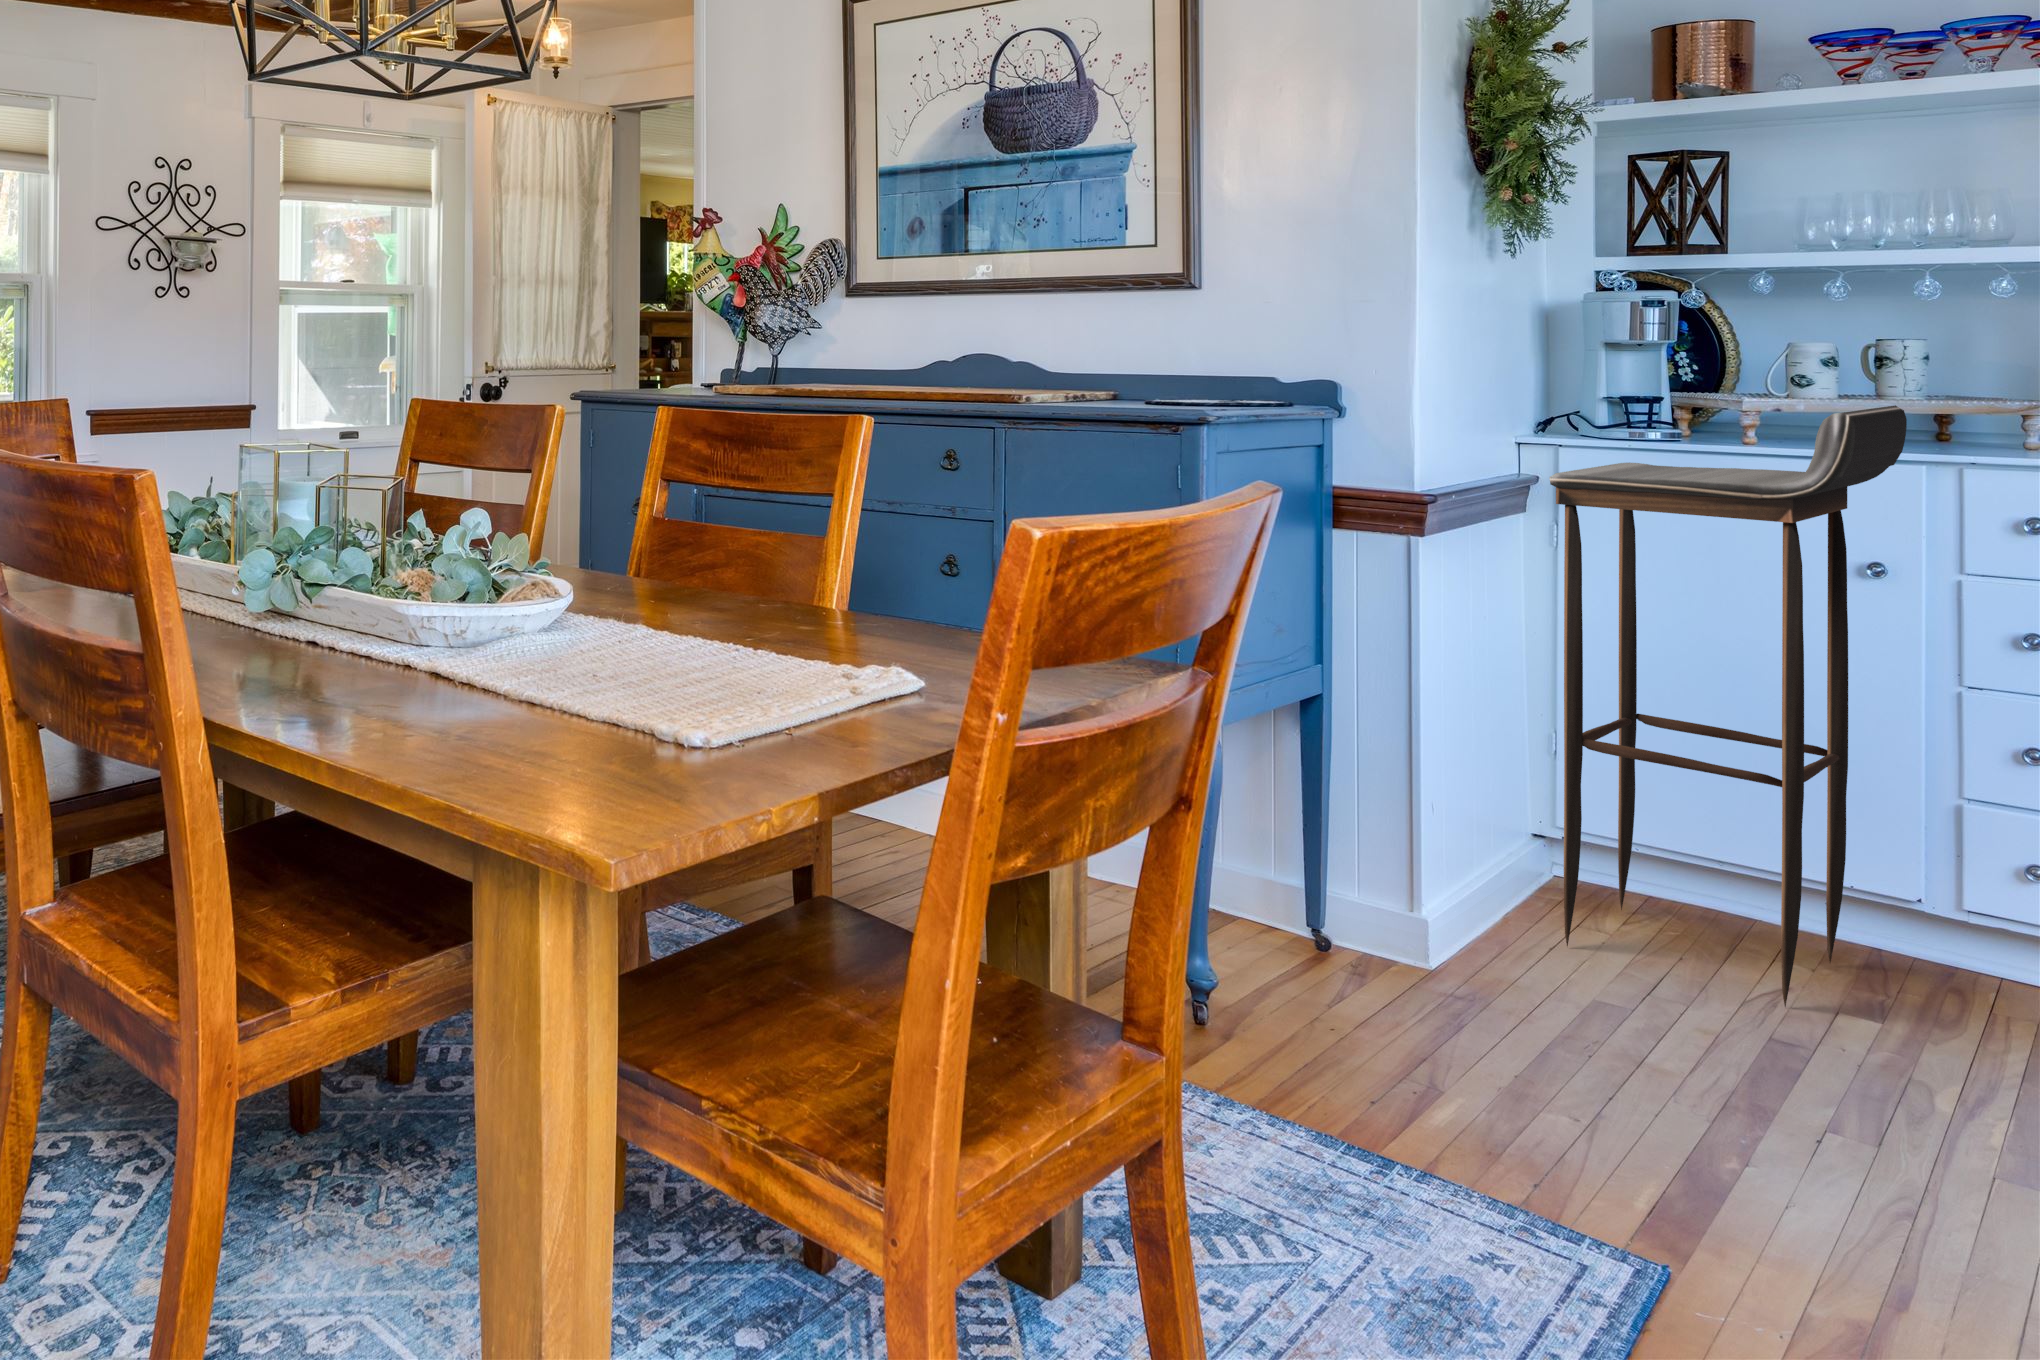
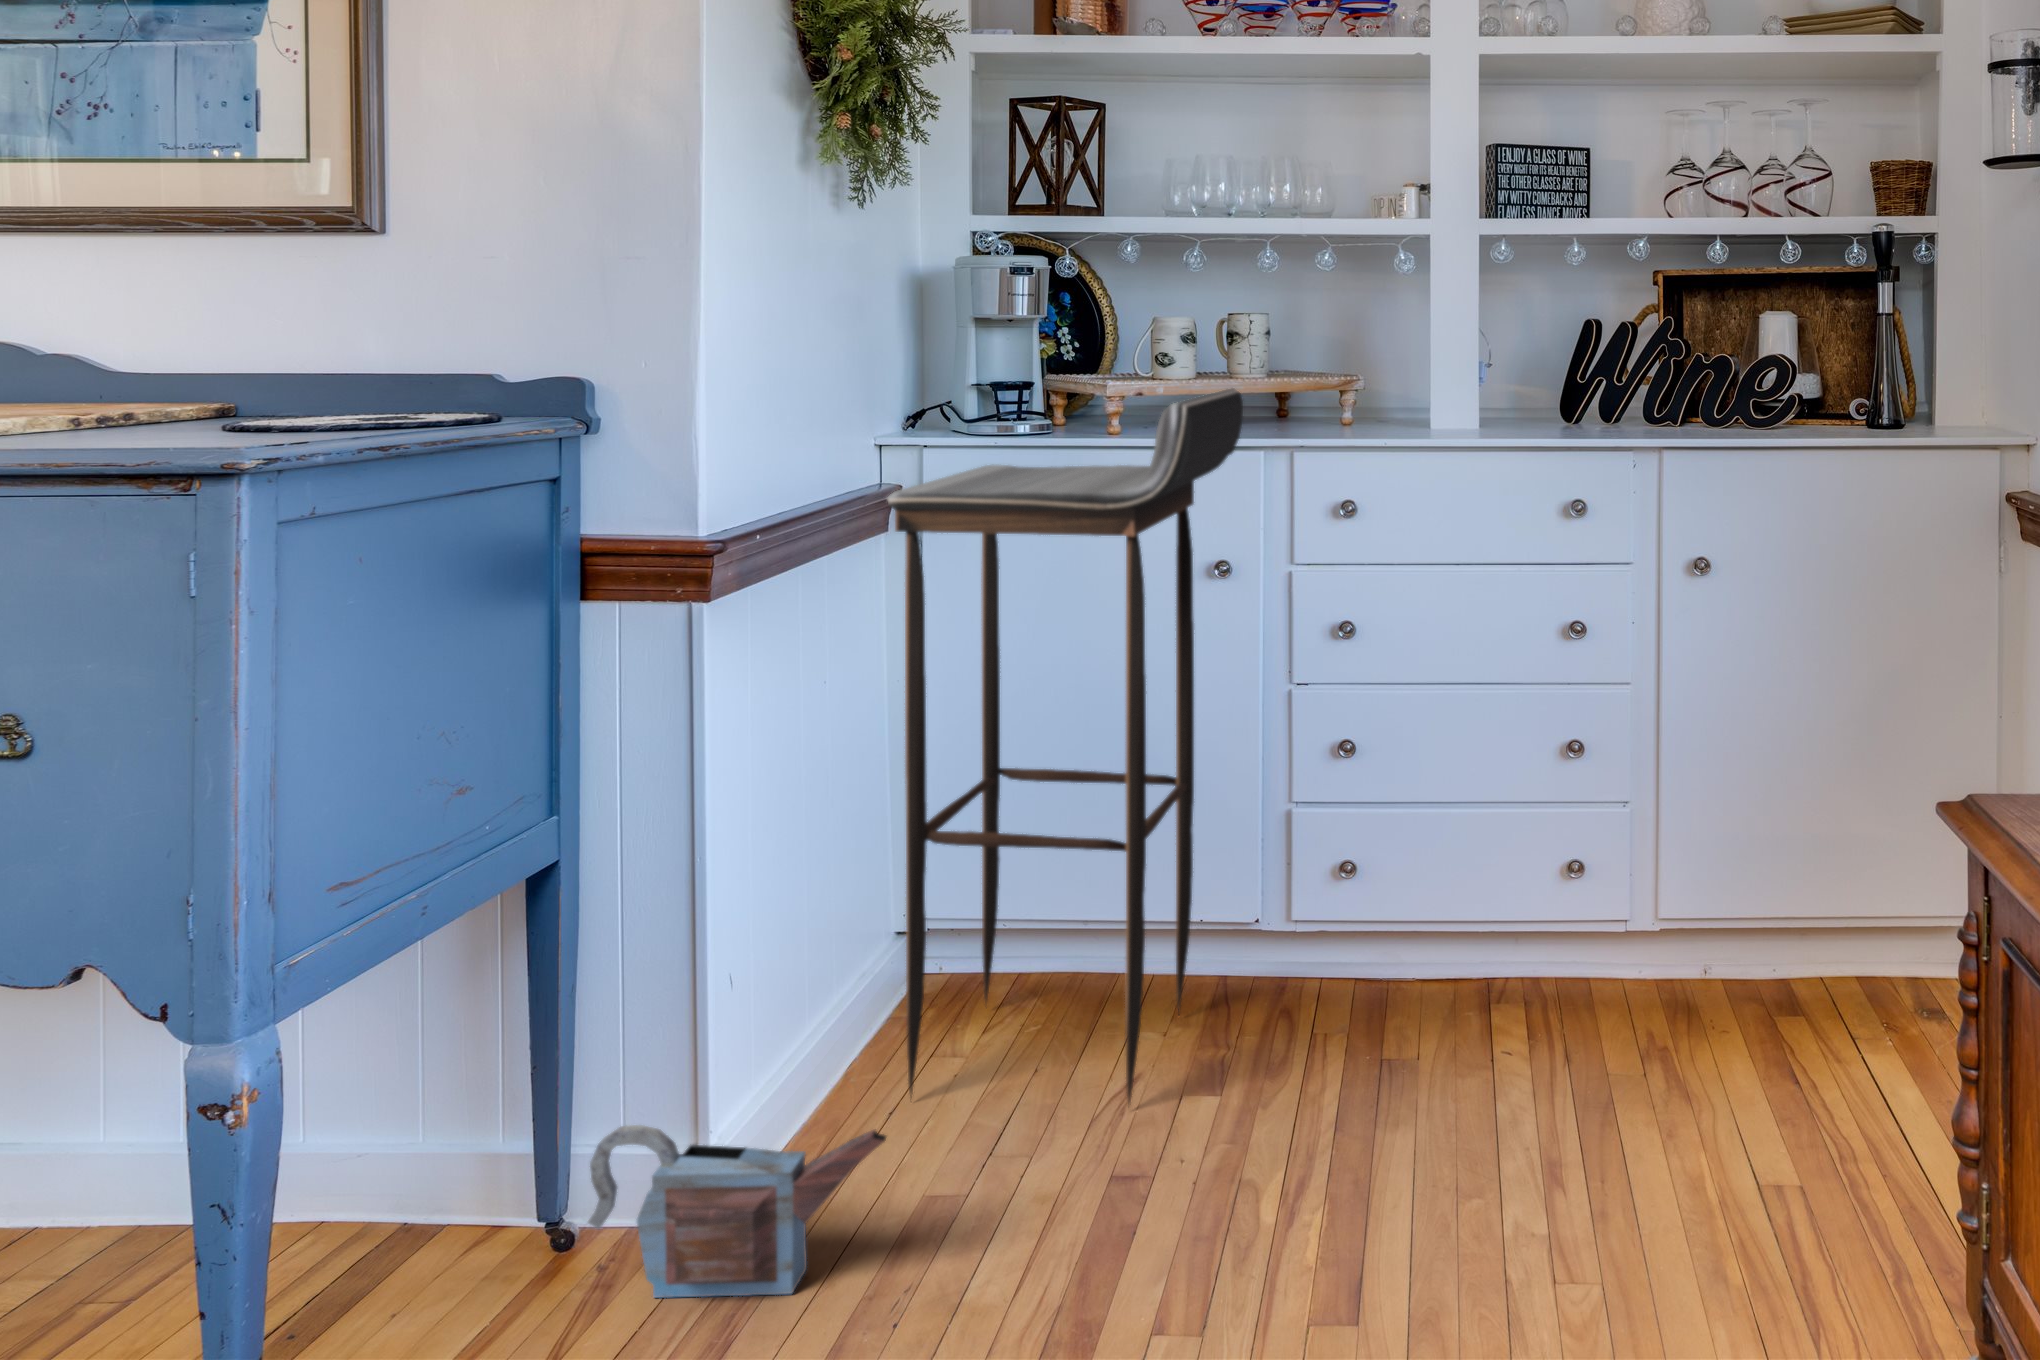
watering can: none [1350,870,1579,1017] -> present [588,1125,886,1298]

